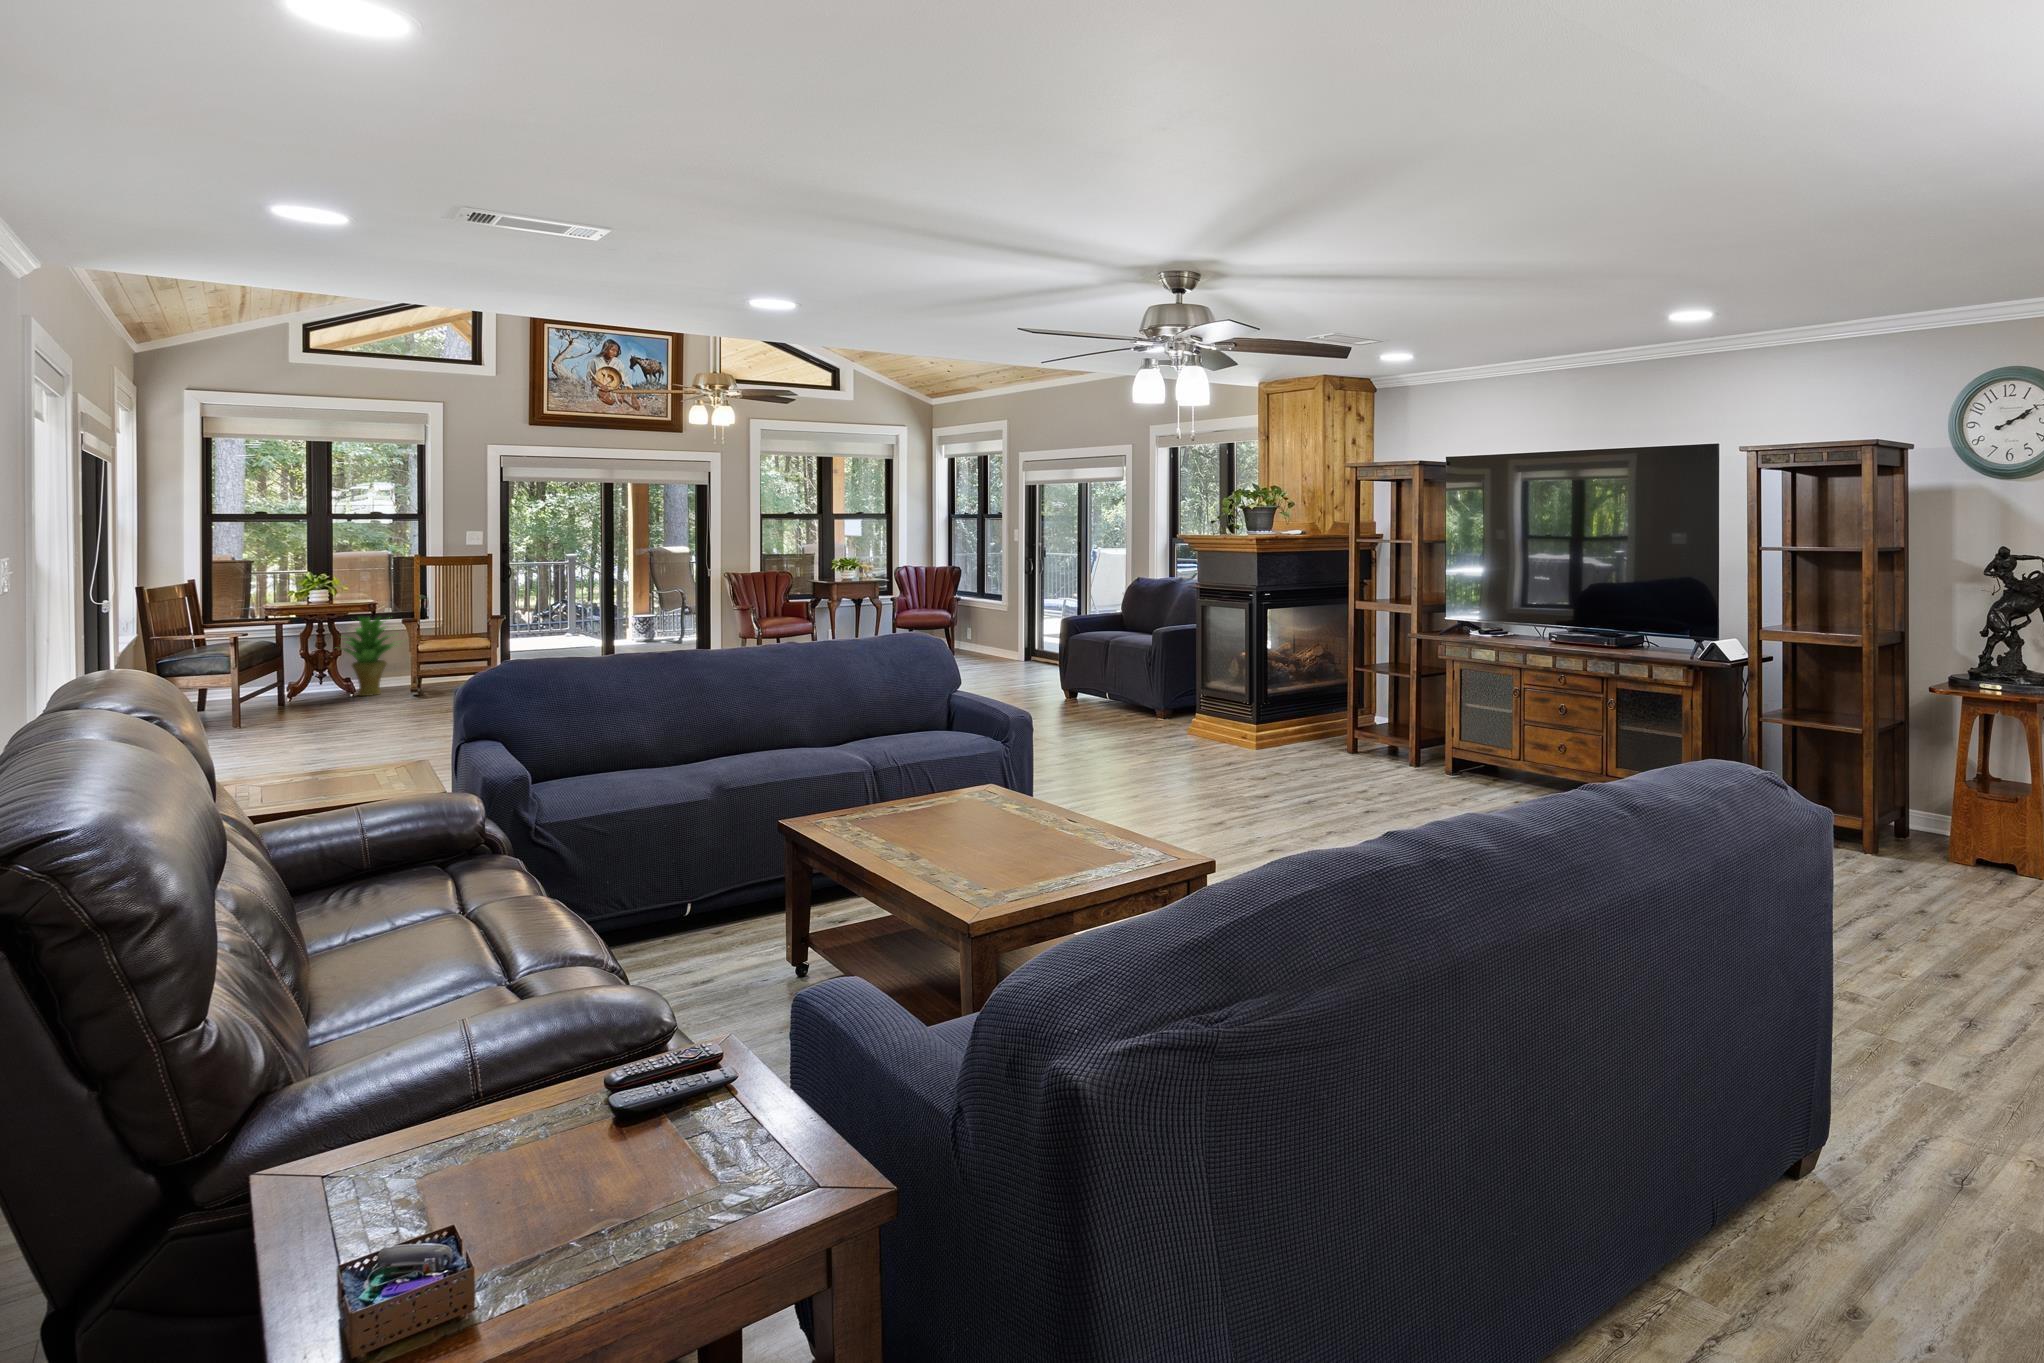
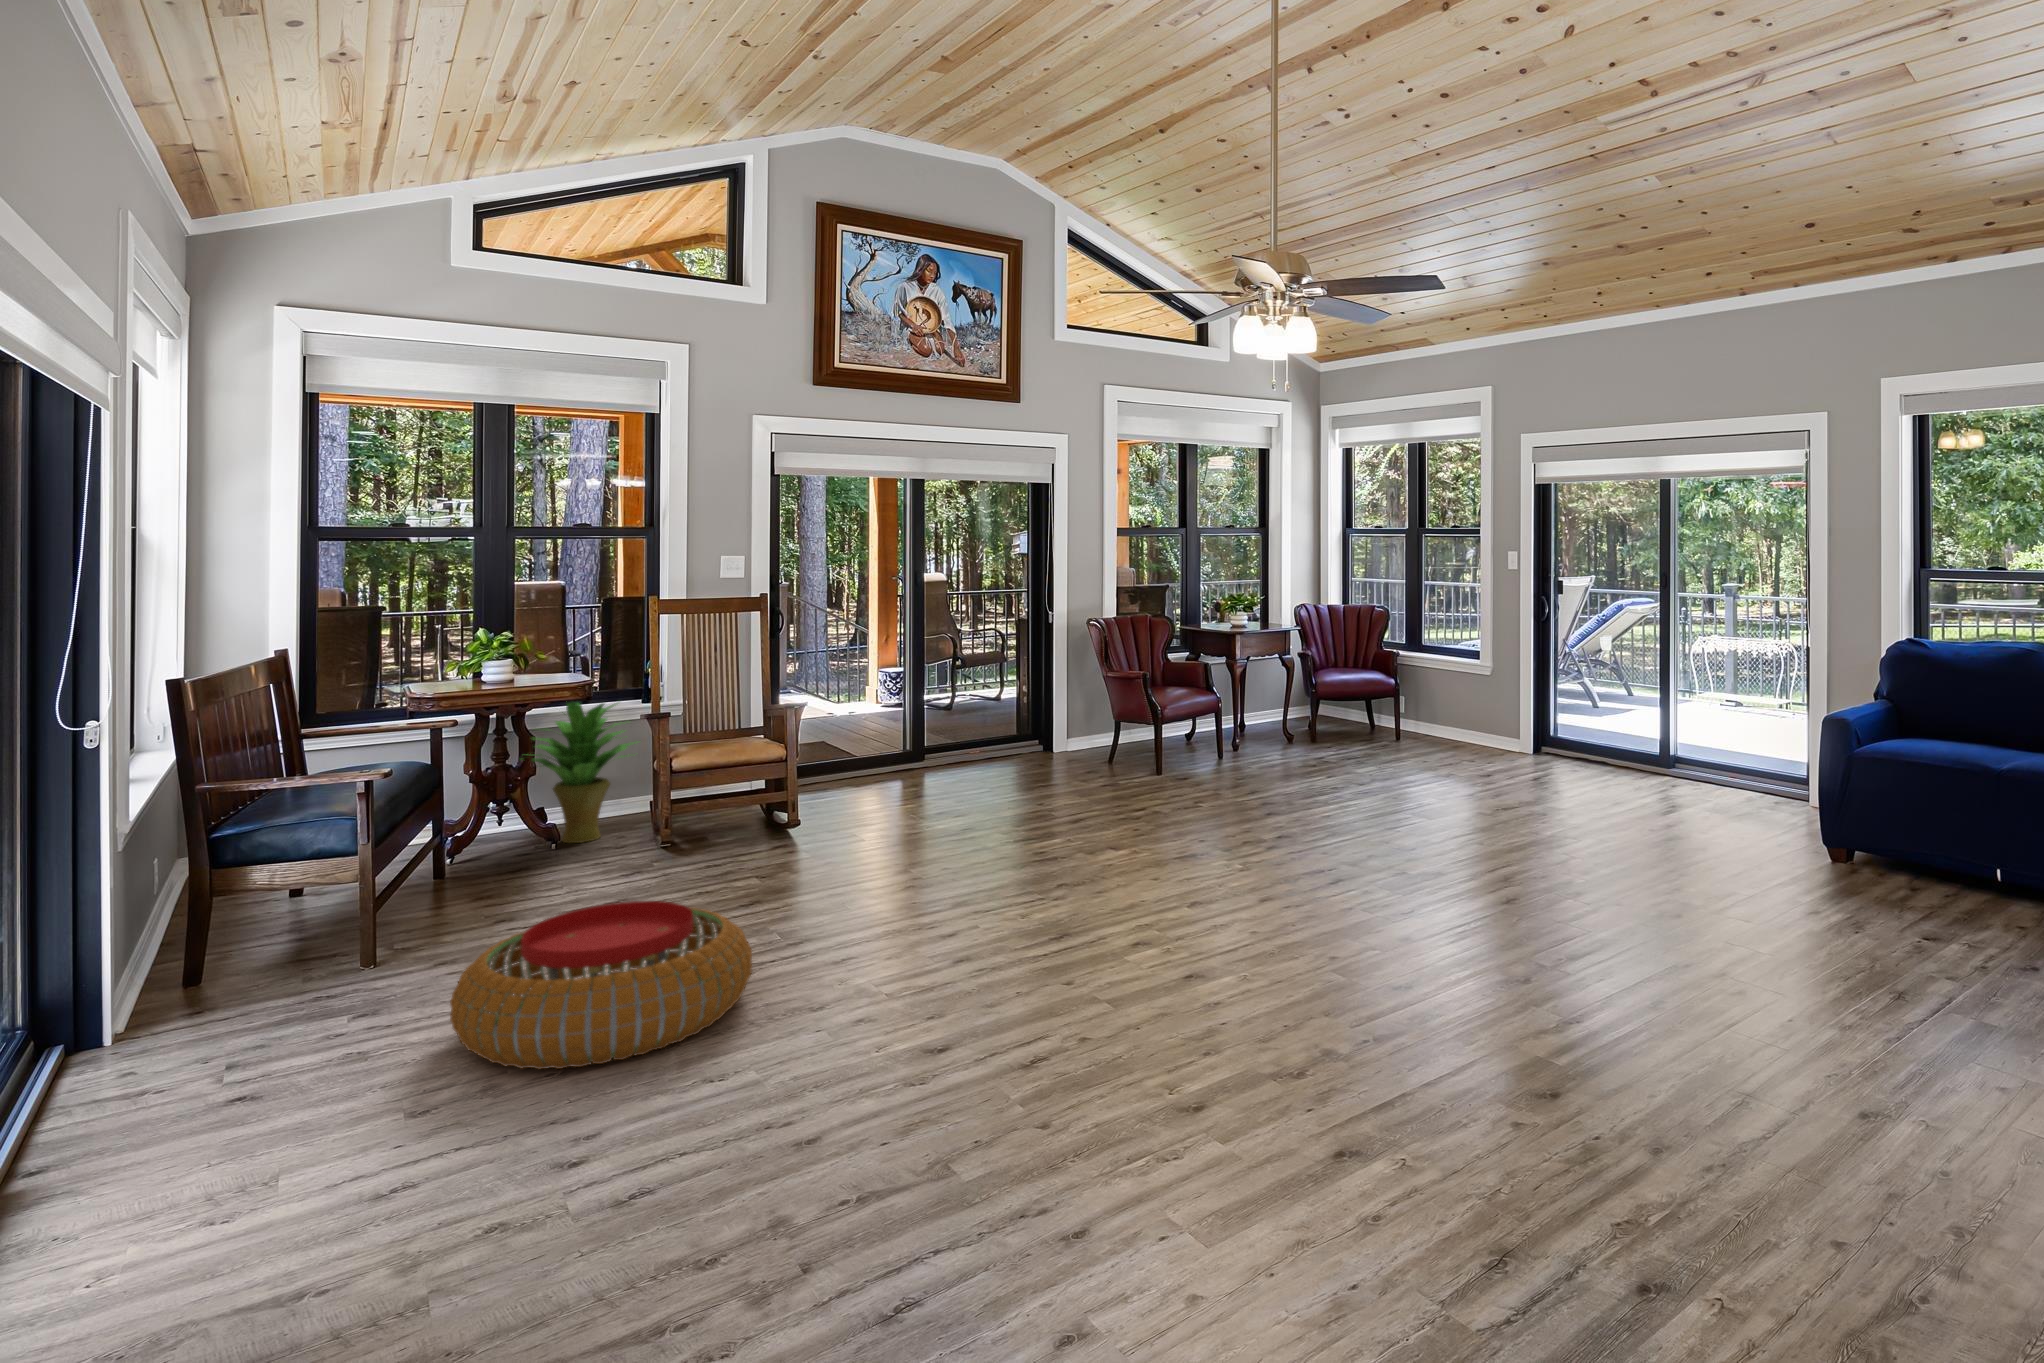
pouf: none [258,696,408,754] -> present [450,901,752,1069]

